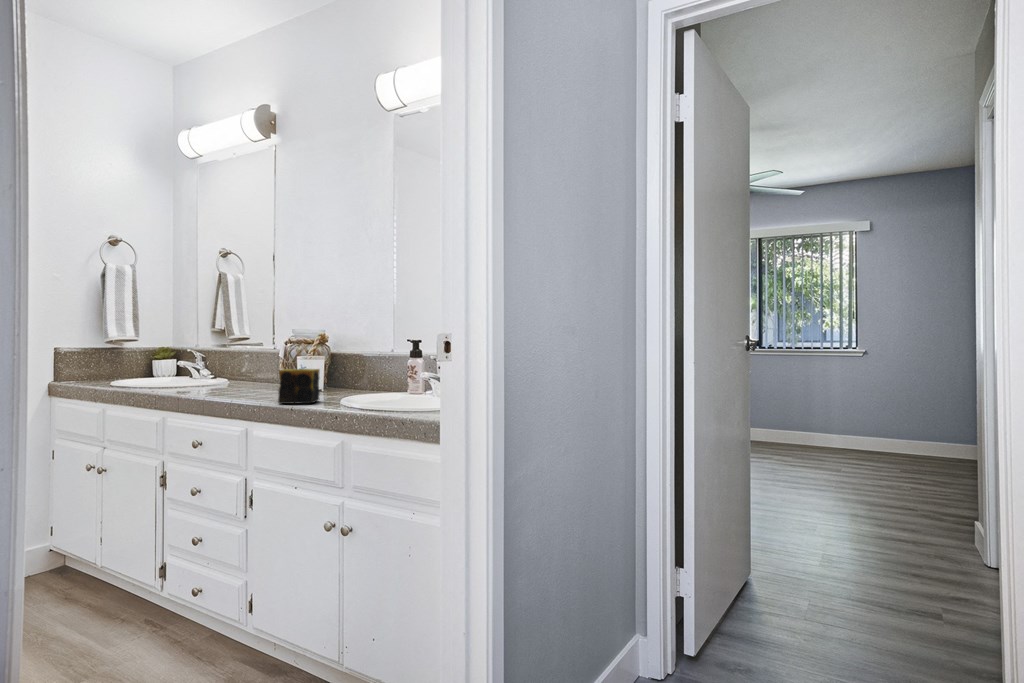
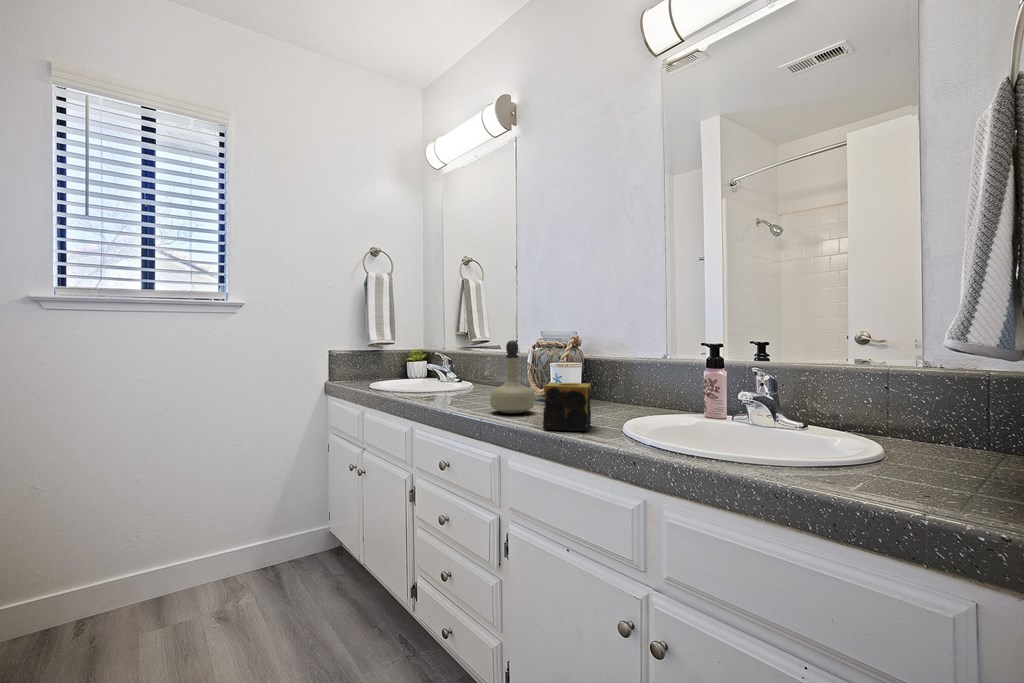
perfume bottle: none [238,336,278,397] -> present [490,340,534,414]

